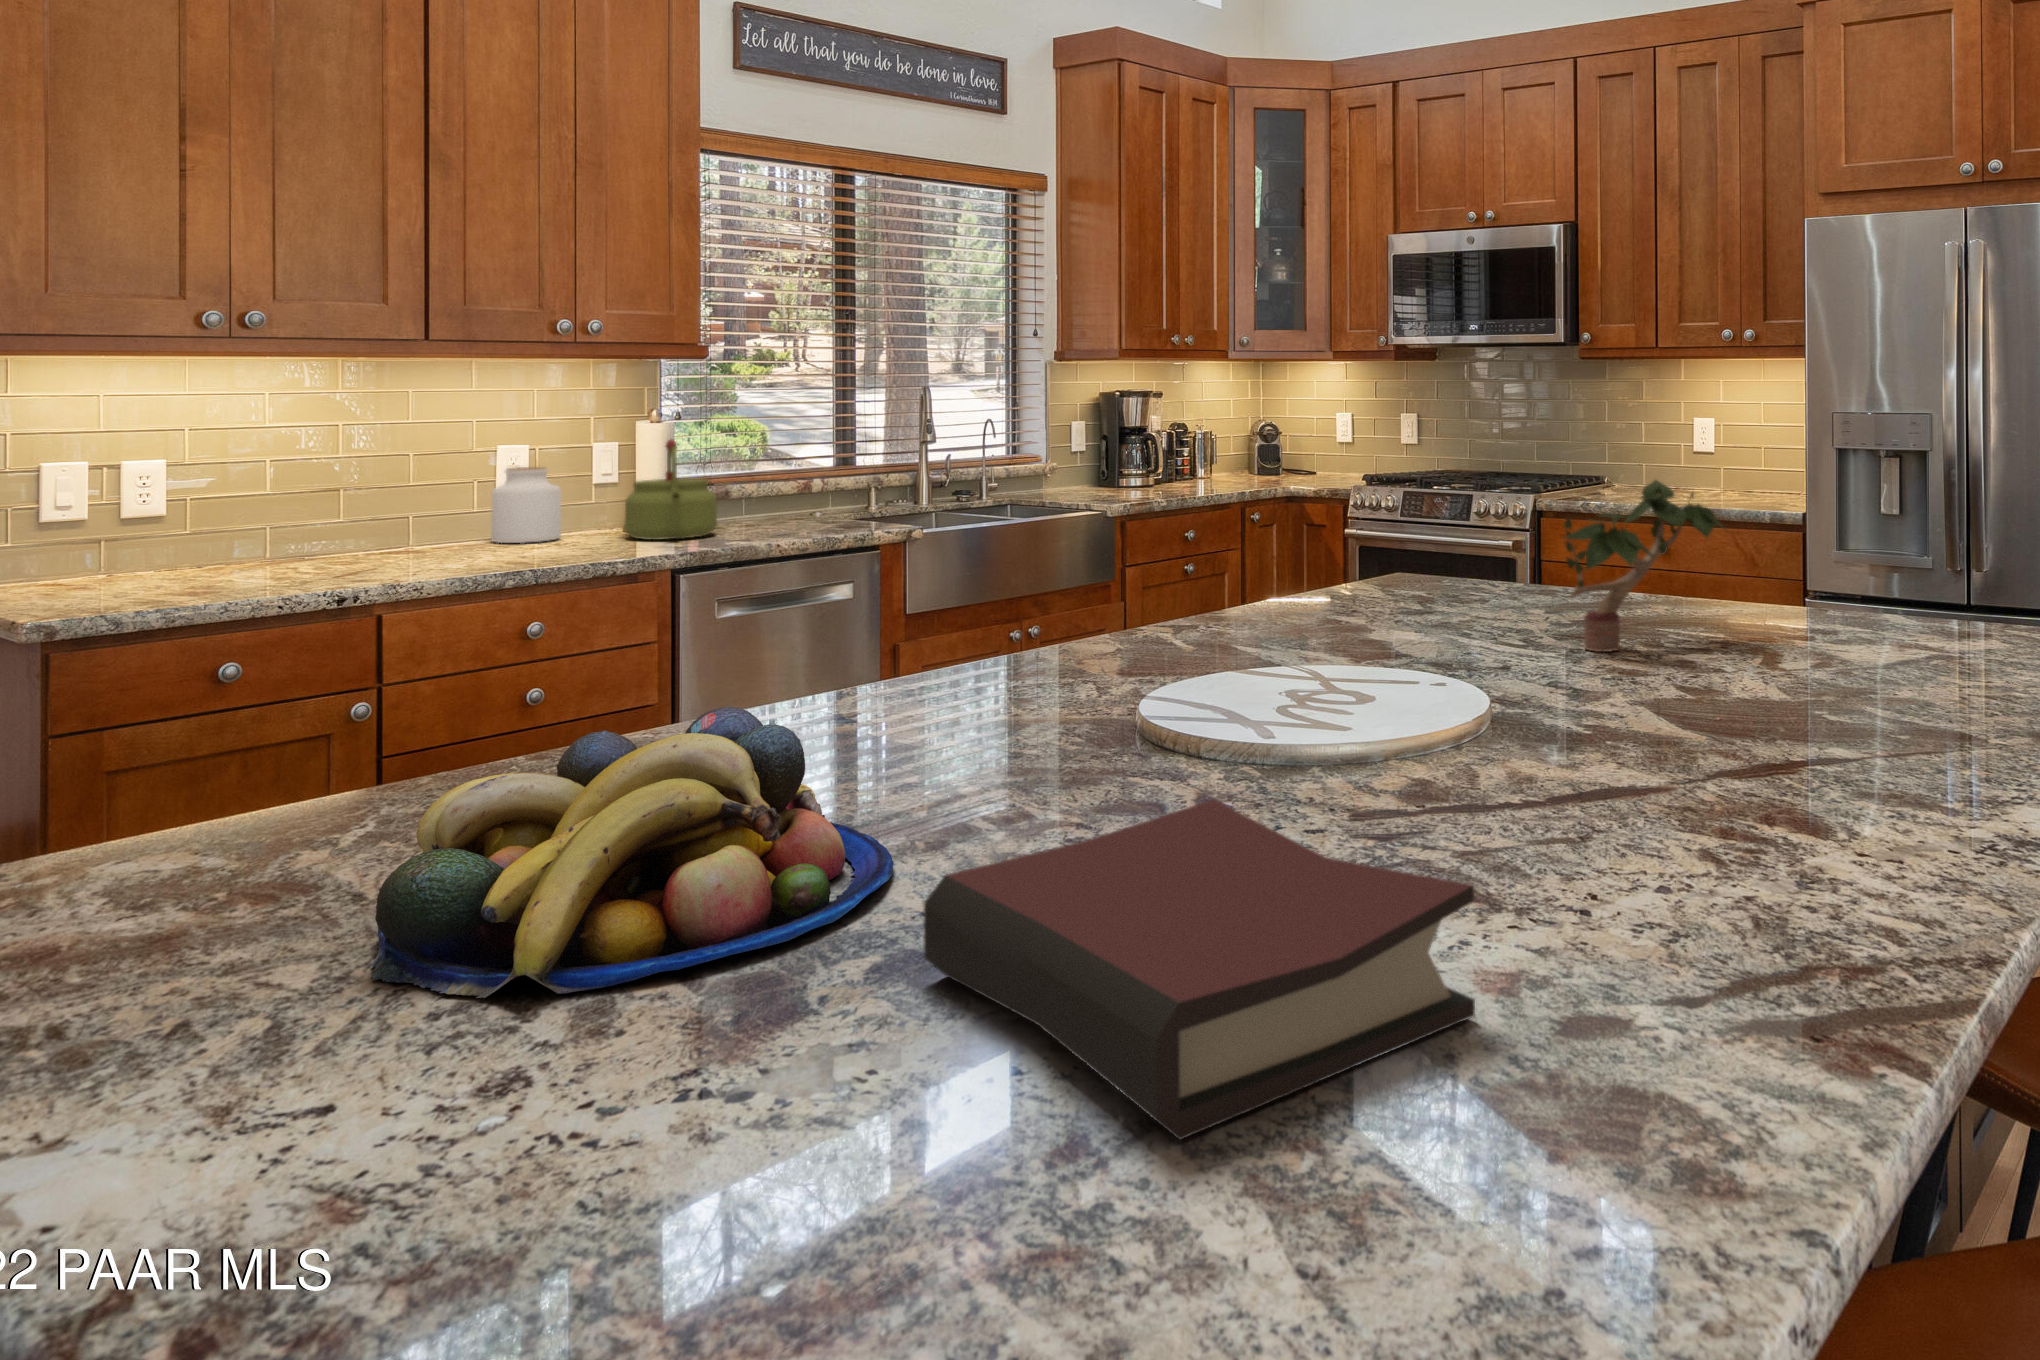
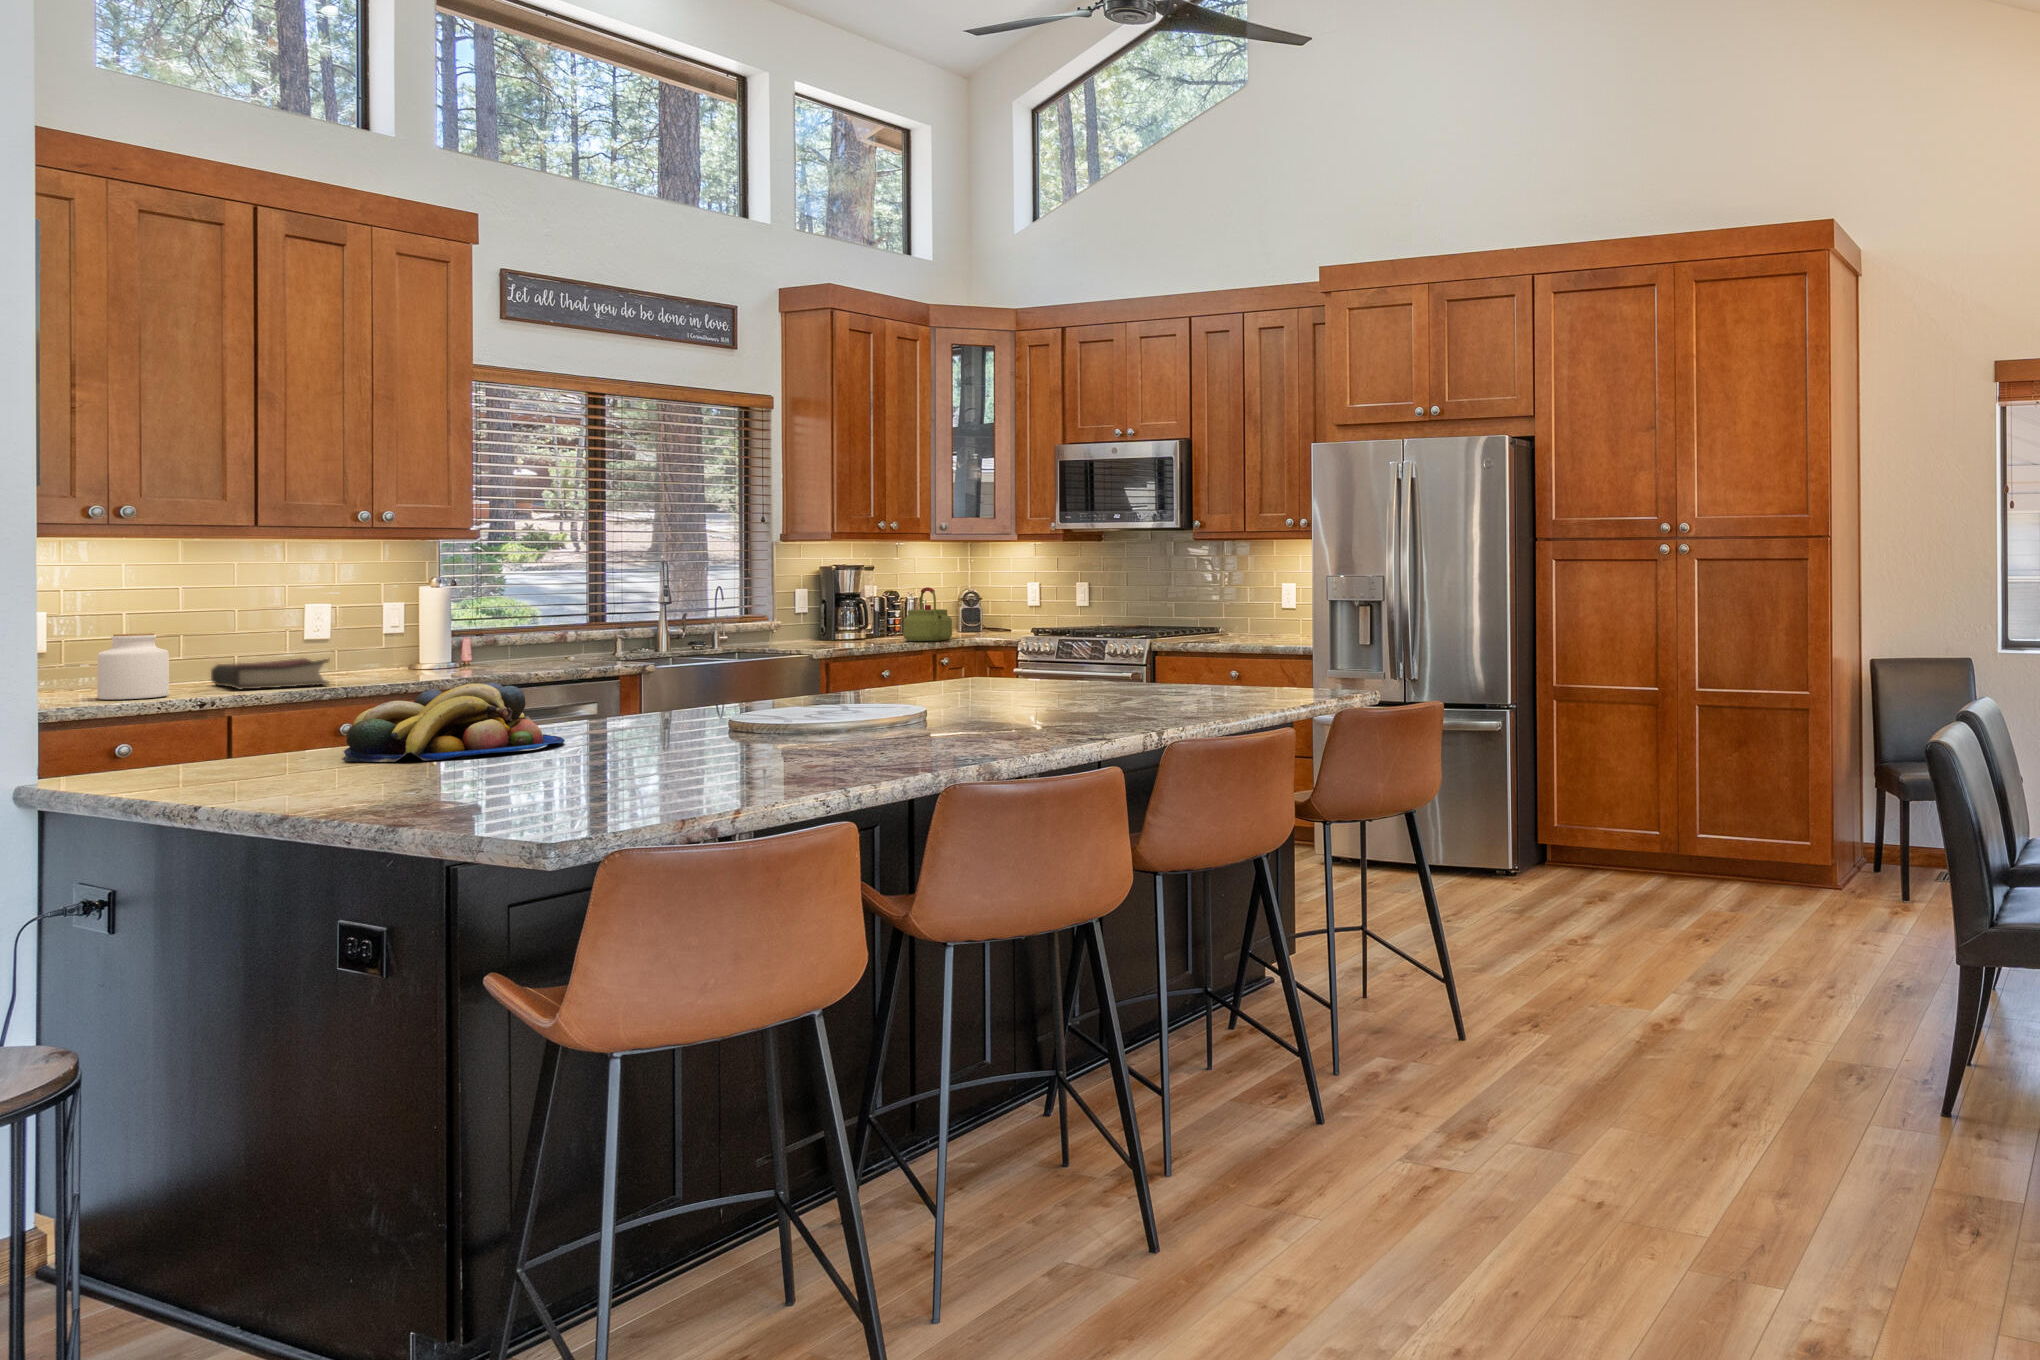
kettle: present [624,440,717,540] -> present [903,587,952,641]
jar: present [491,467,561,543] -> present [97,633,169,700]
potted plant: present [1564,480,1724,652] -> none [981,602,1105,696]
hardback book: present [924,800,1475,1140] -> present [211,658,329,689]

